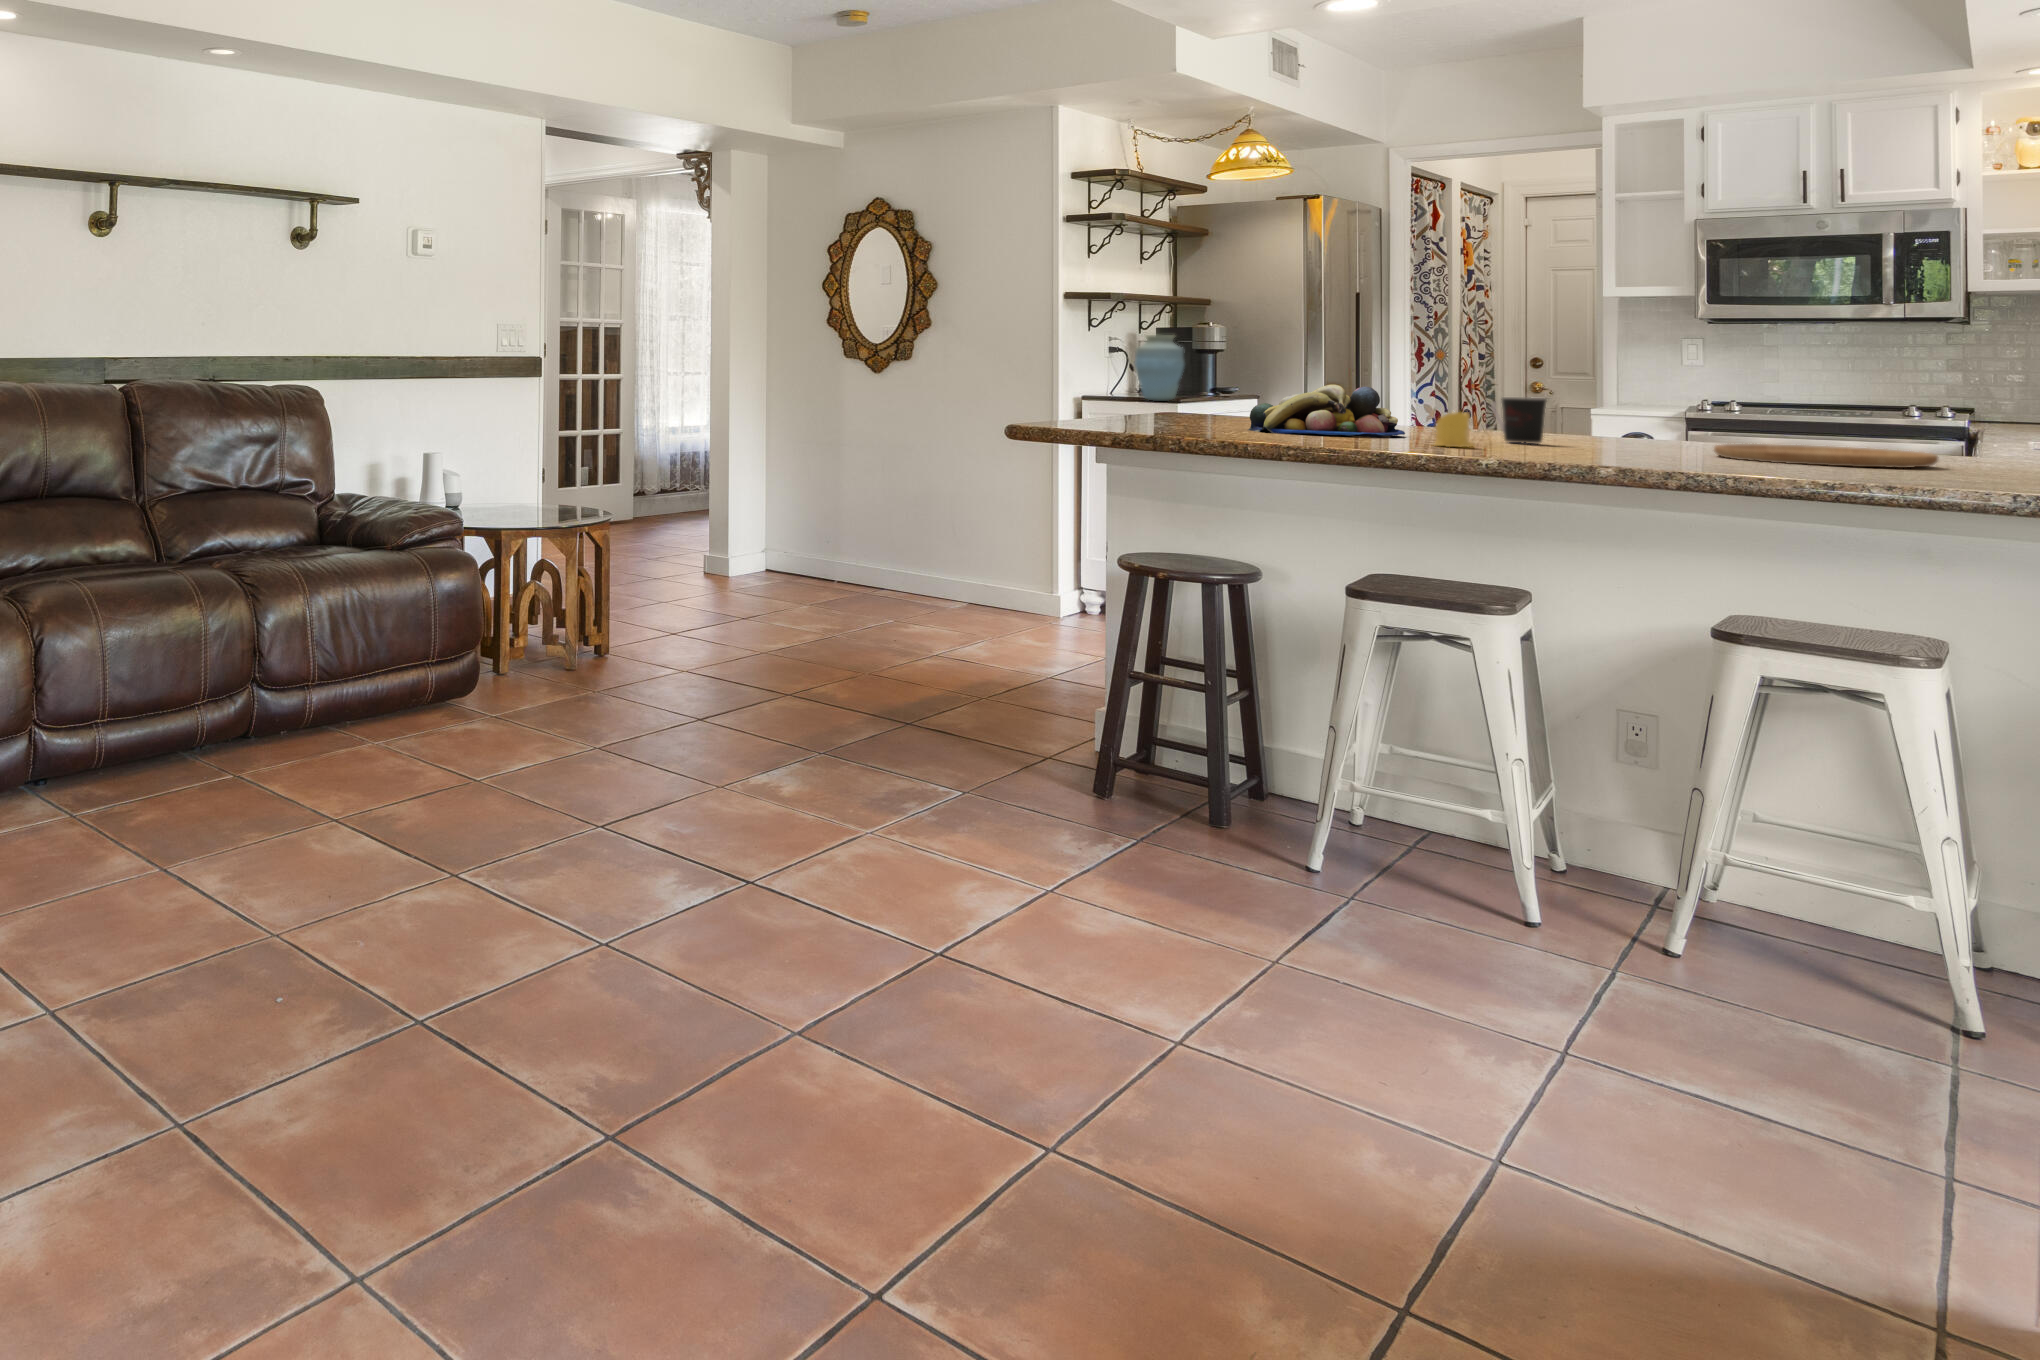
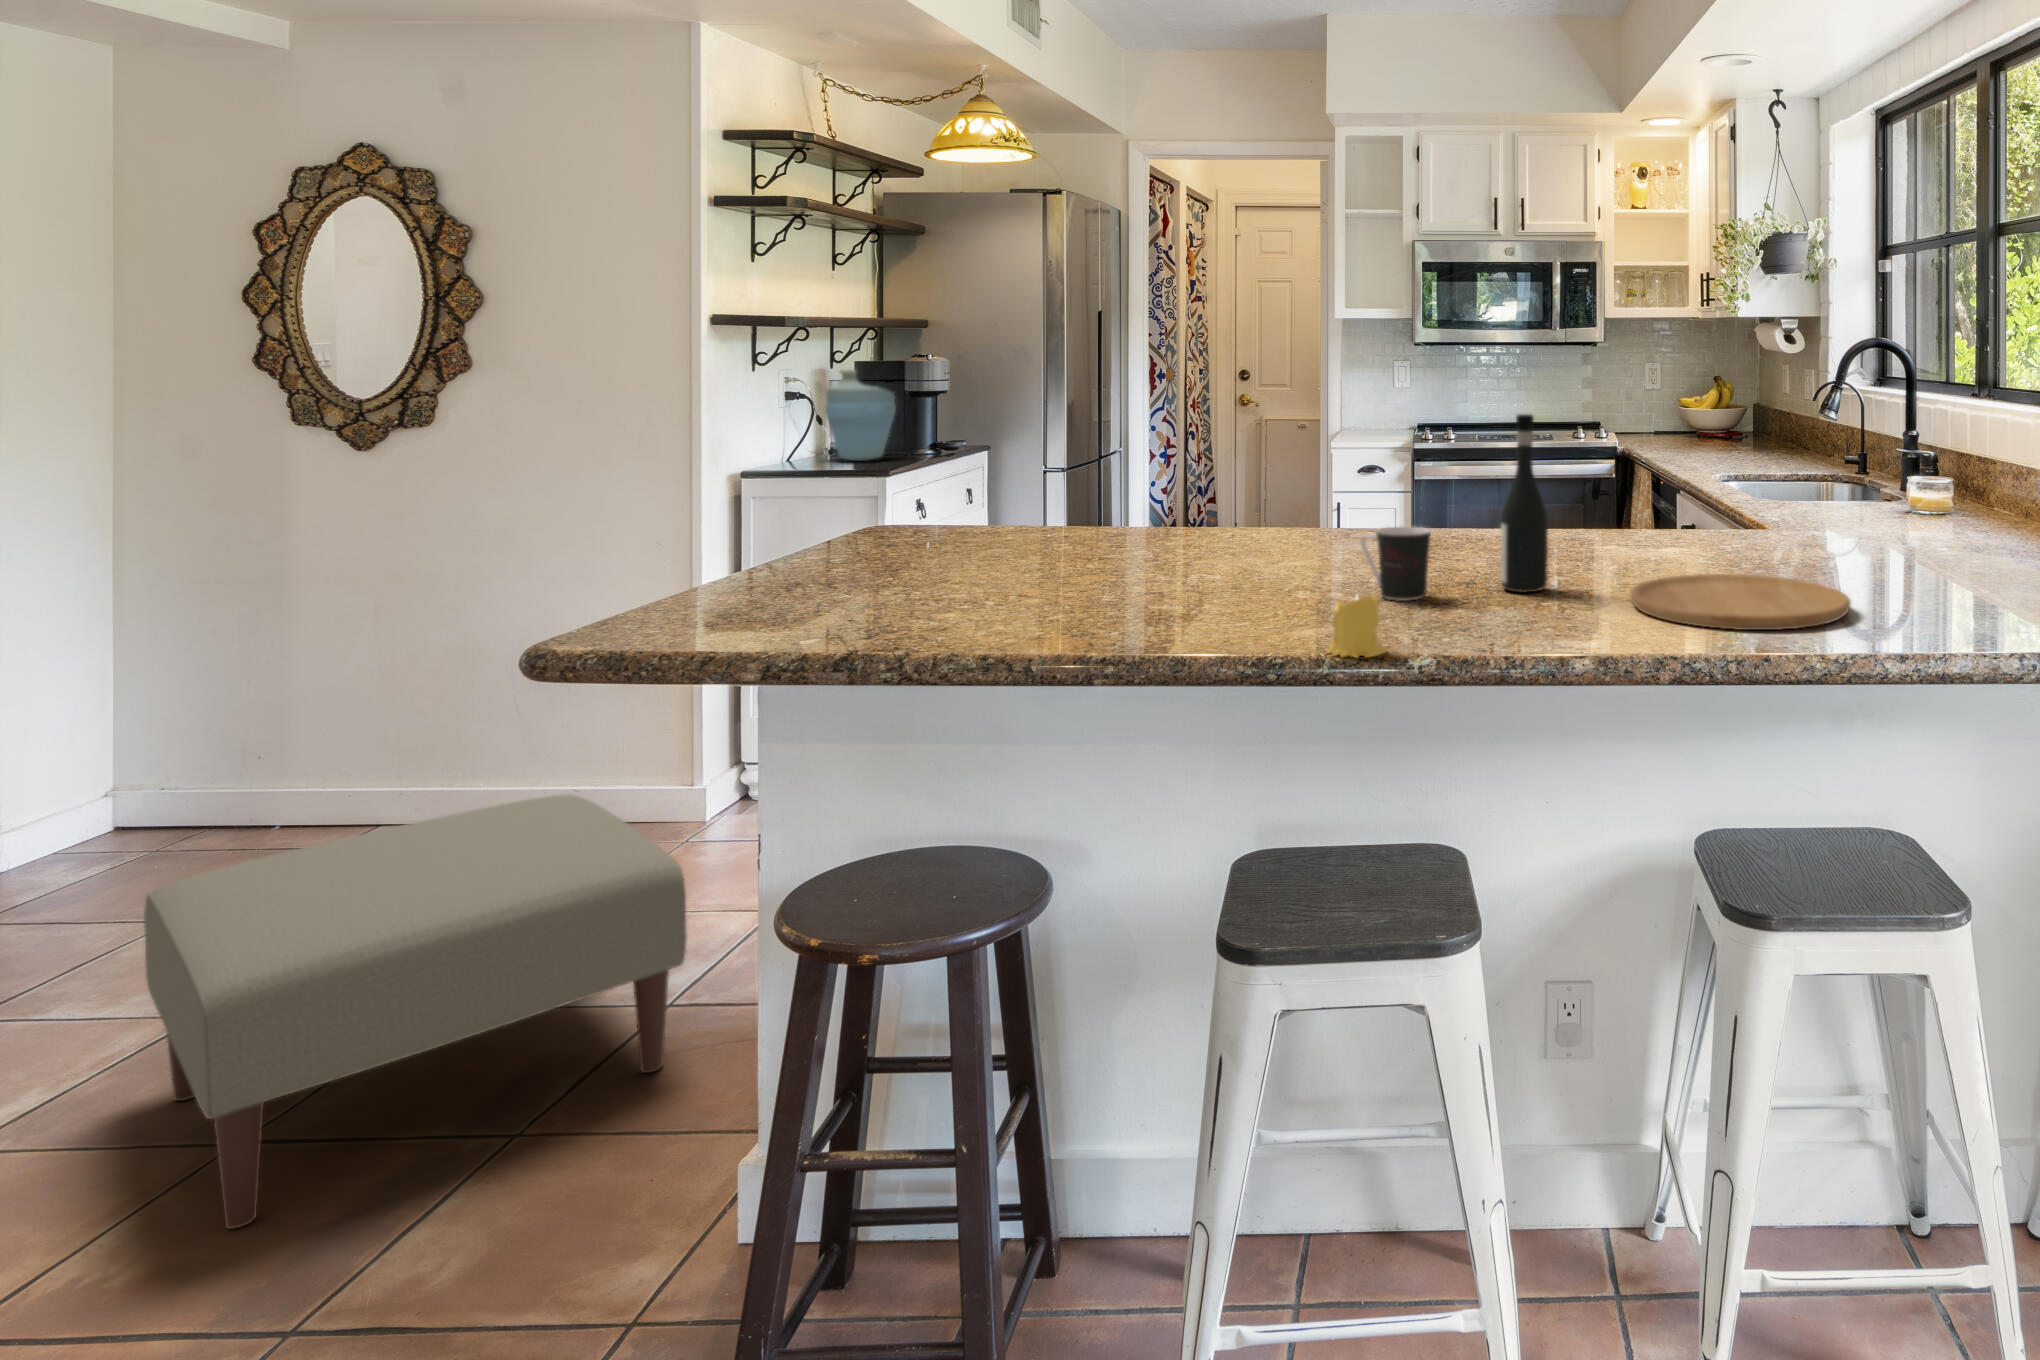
wine bottle: none [1613,321,1657,448] -> present [1501,414,1548,593]
fruit bowl: present [1248,385,1405,436] -> none [1016,519,1252,625]
ottoman: none [820,552,1058,694] -> present [144,795,687,1229]

